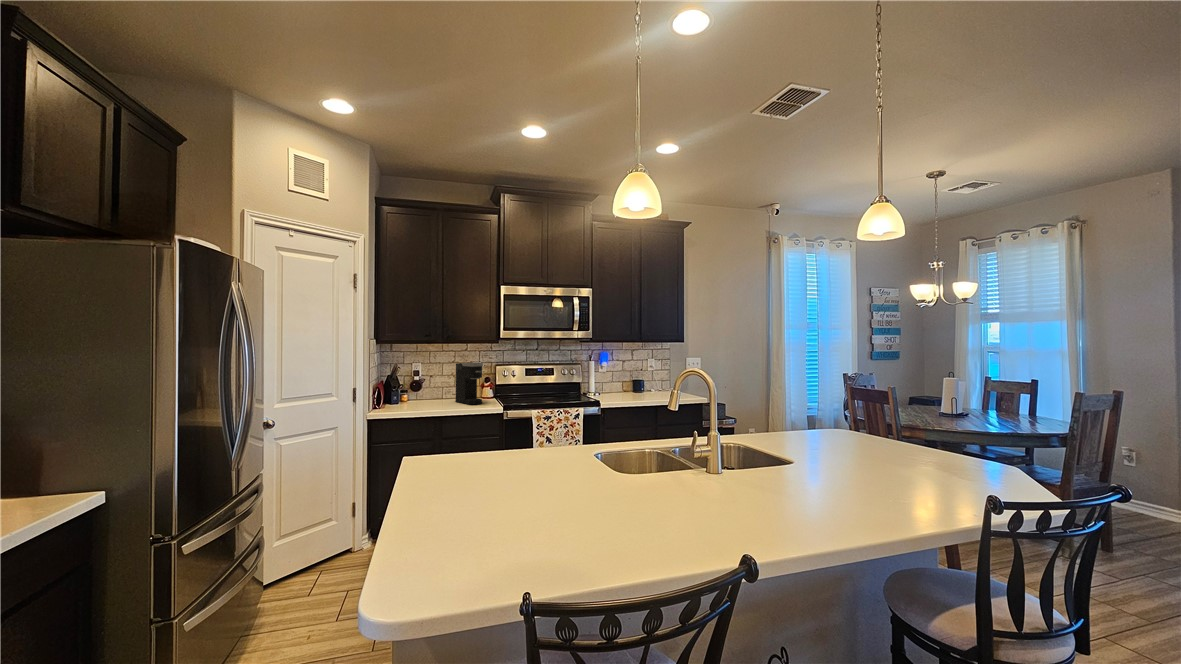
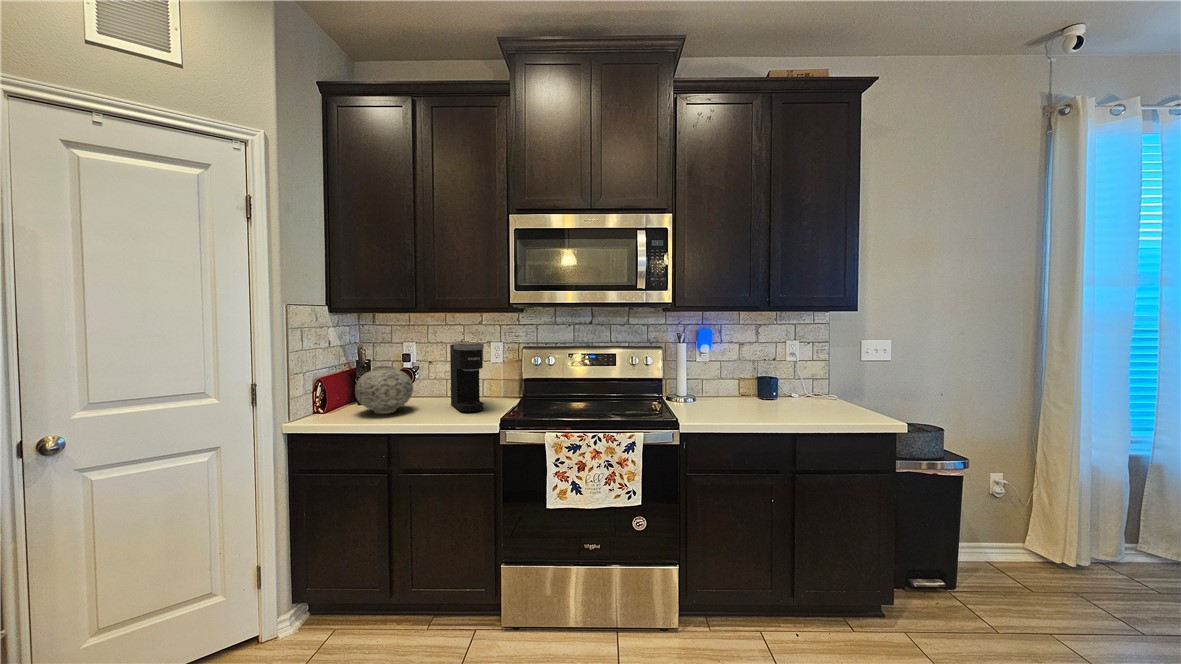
vase: none [400,378,436,407] -> present [355,366,413,413]

